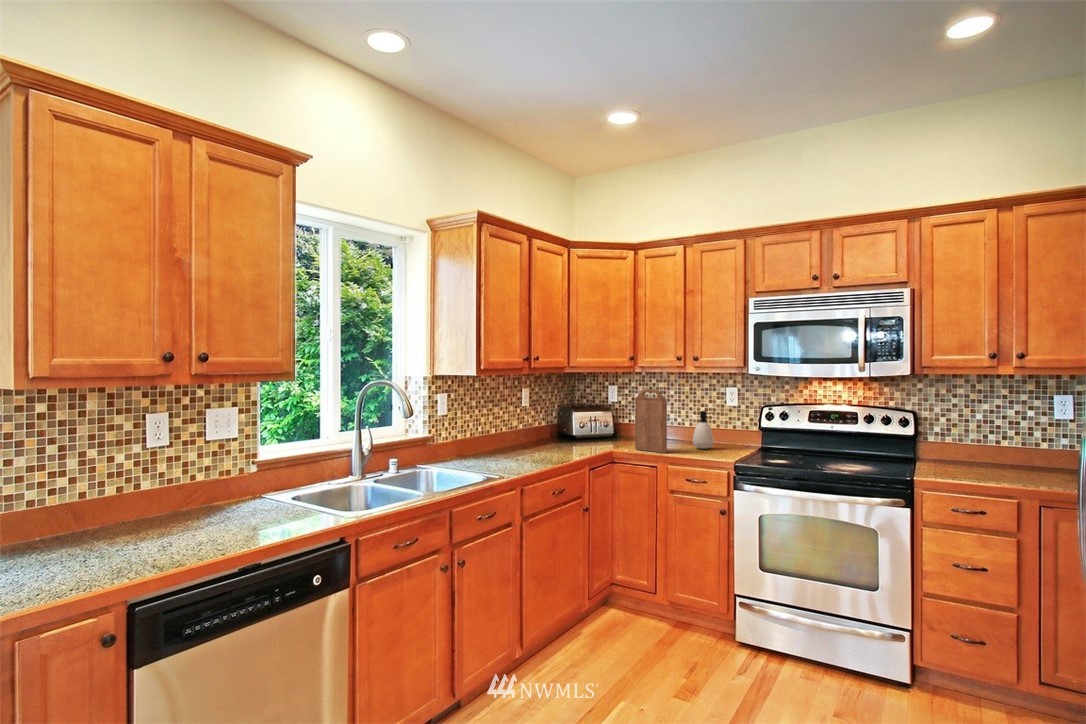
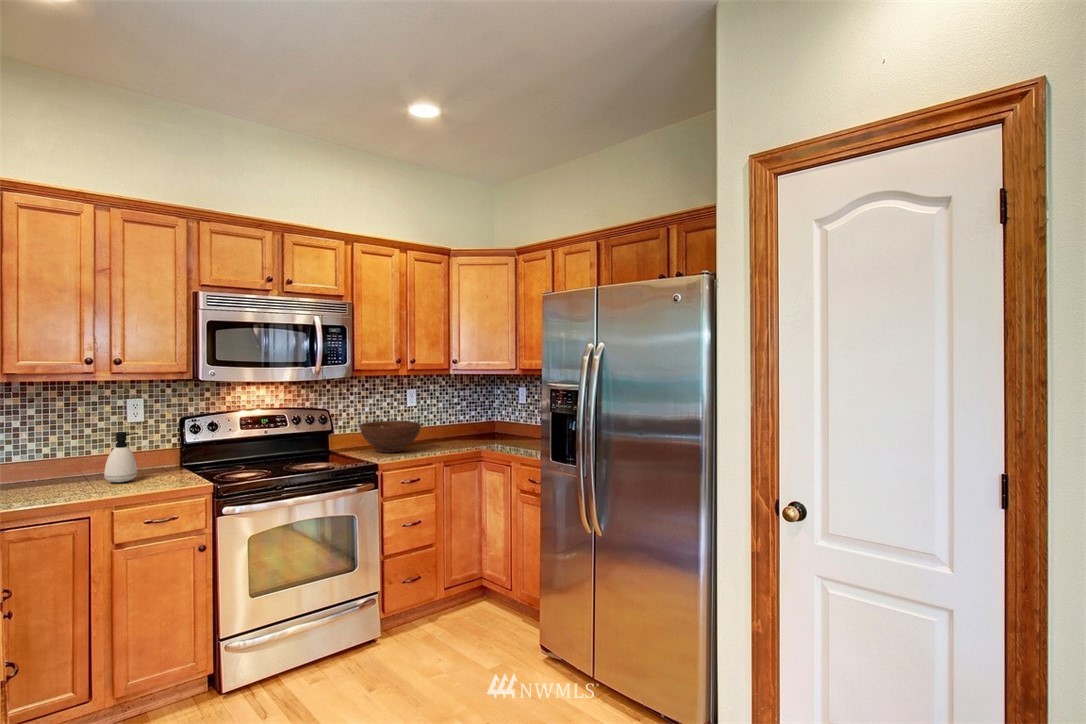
cutting board: present [635,389,667,453] -> none [29,409,97,504]
fruit bowl: none [941,432,1037,474] -> present [360,421,421,453]

